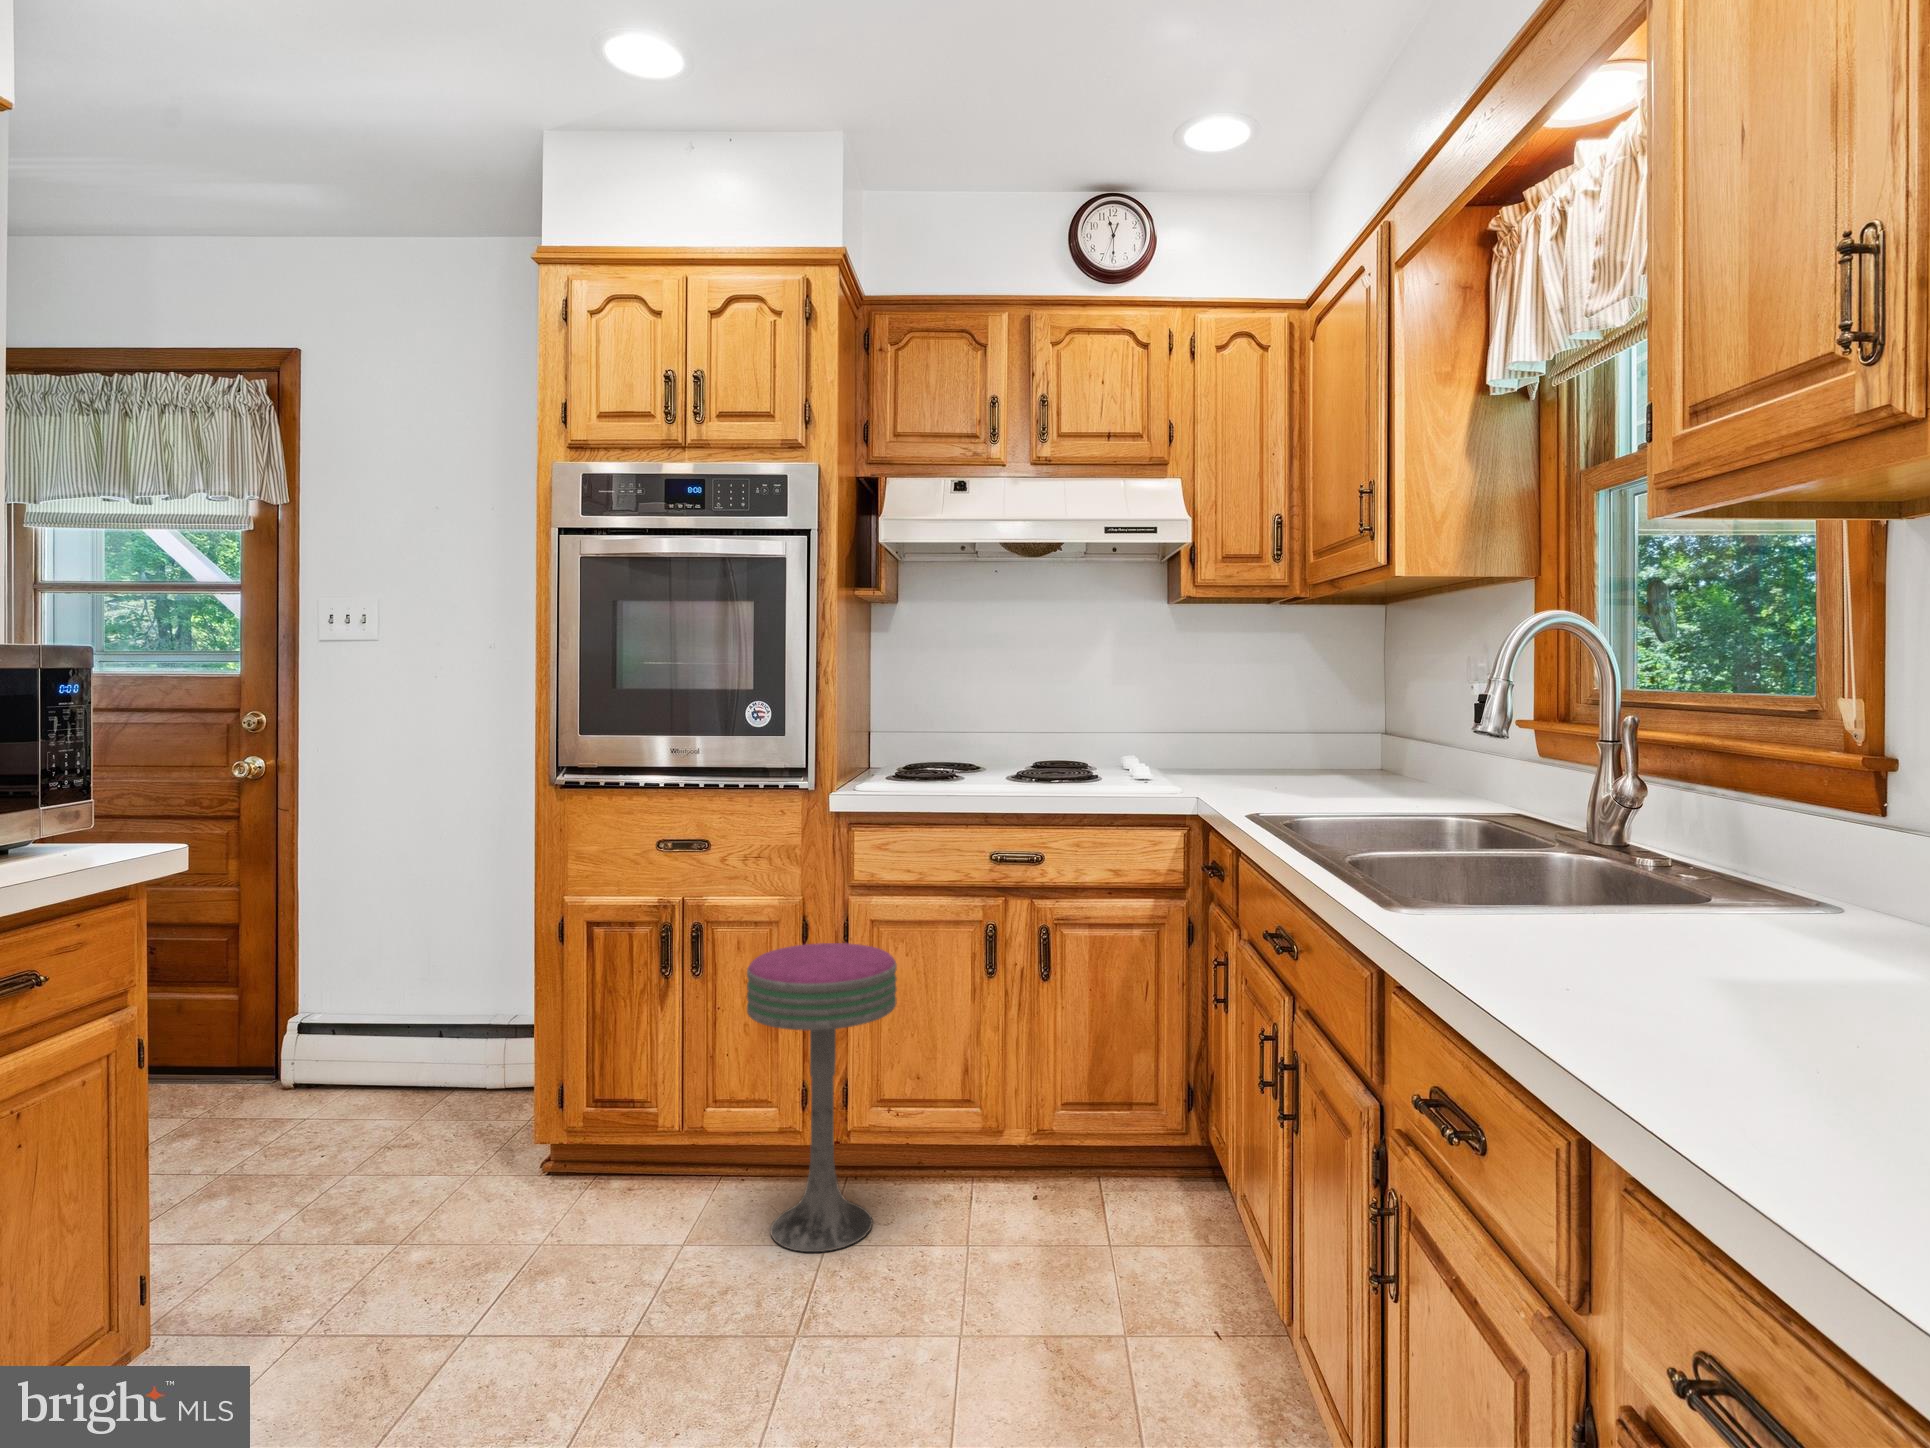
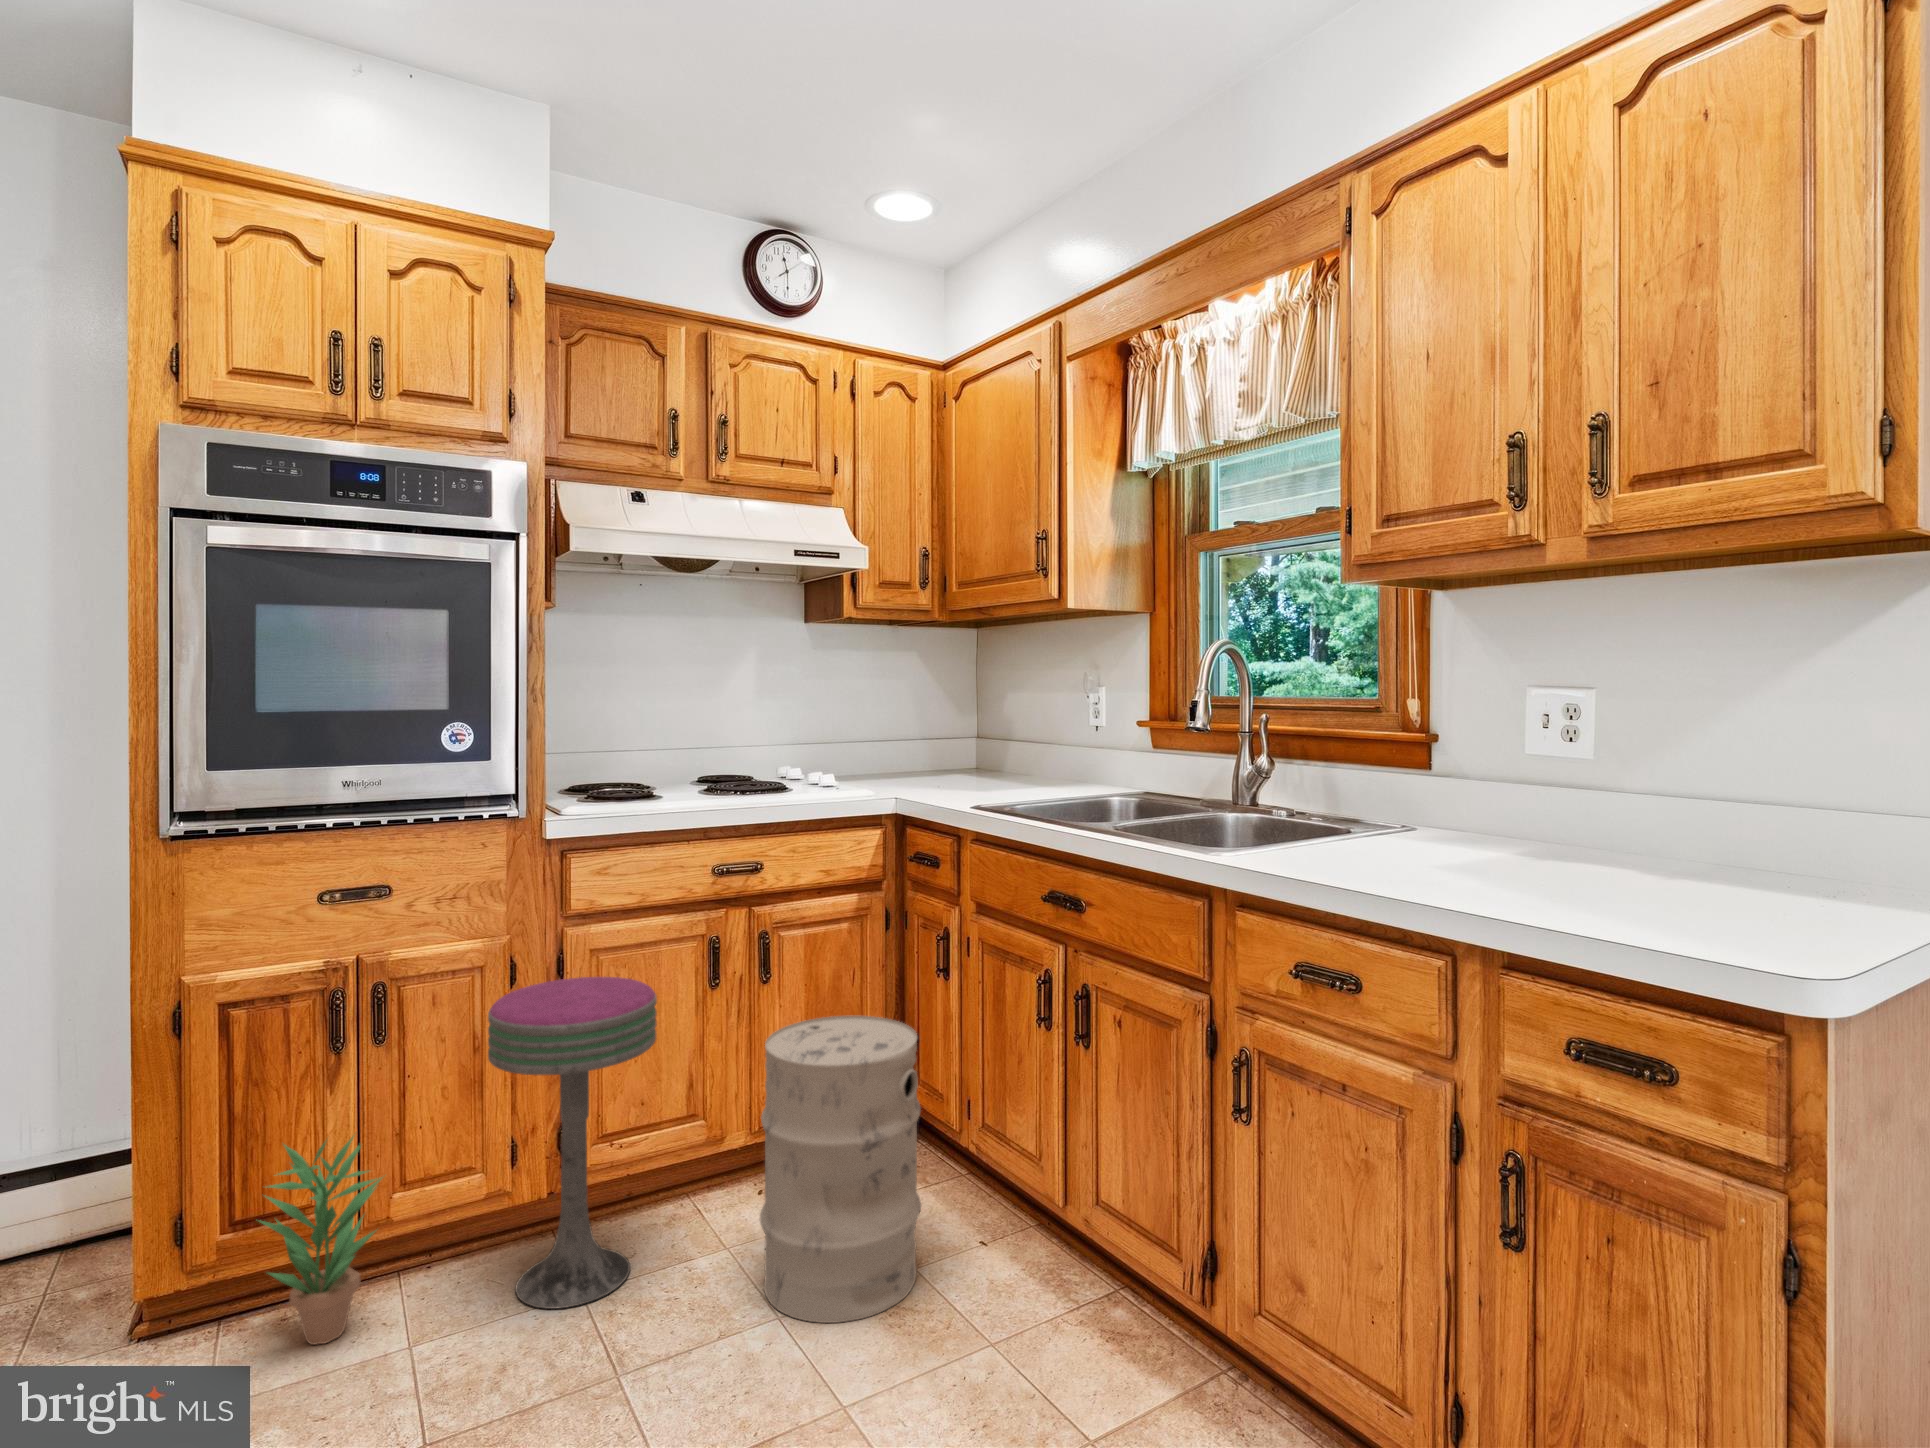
trash can: none [946,1021,1118,1358] -> present [760,1016,921,1323]
potted plant: none [579,1043,677,1220] -> present [259,1137,382,1345]

